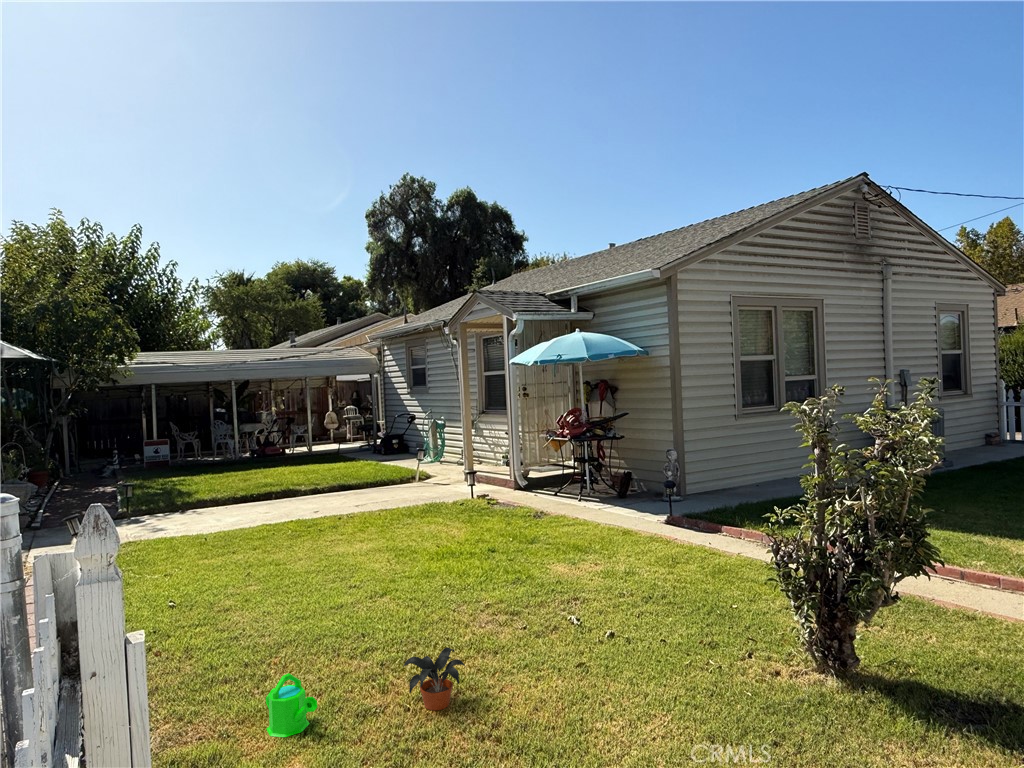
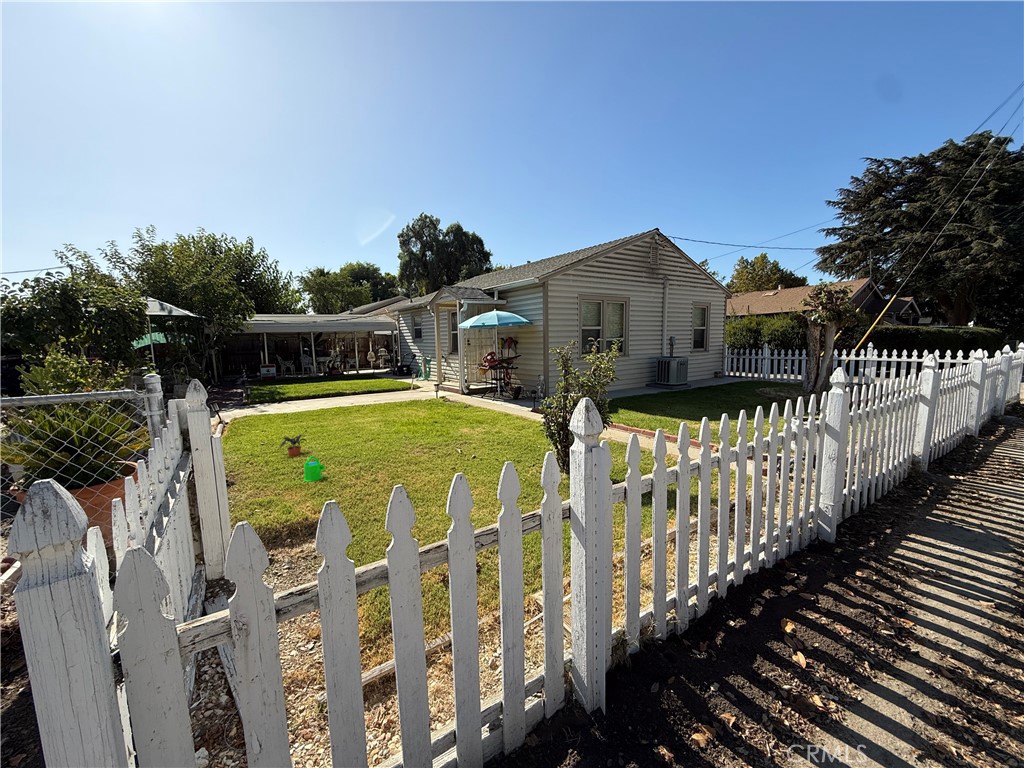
potted plant: present [403,647,465,710] -> present [280,435,306,456]

